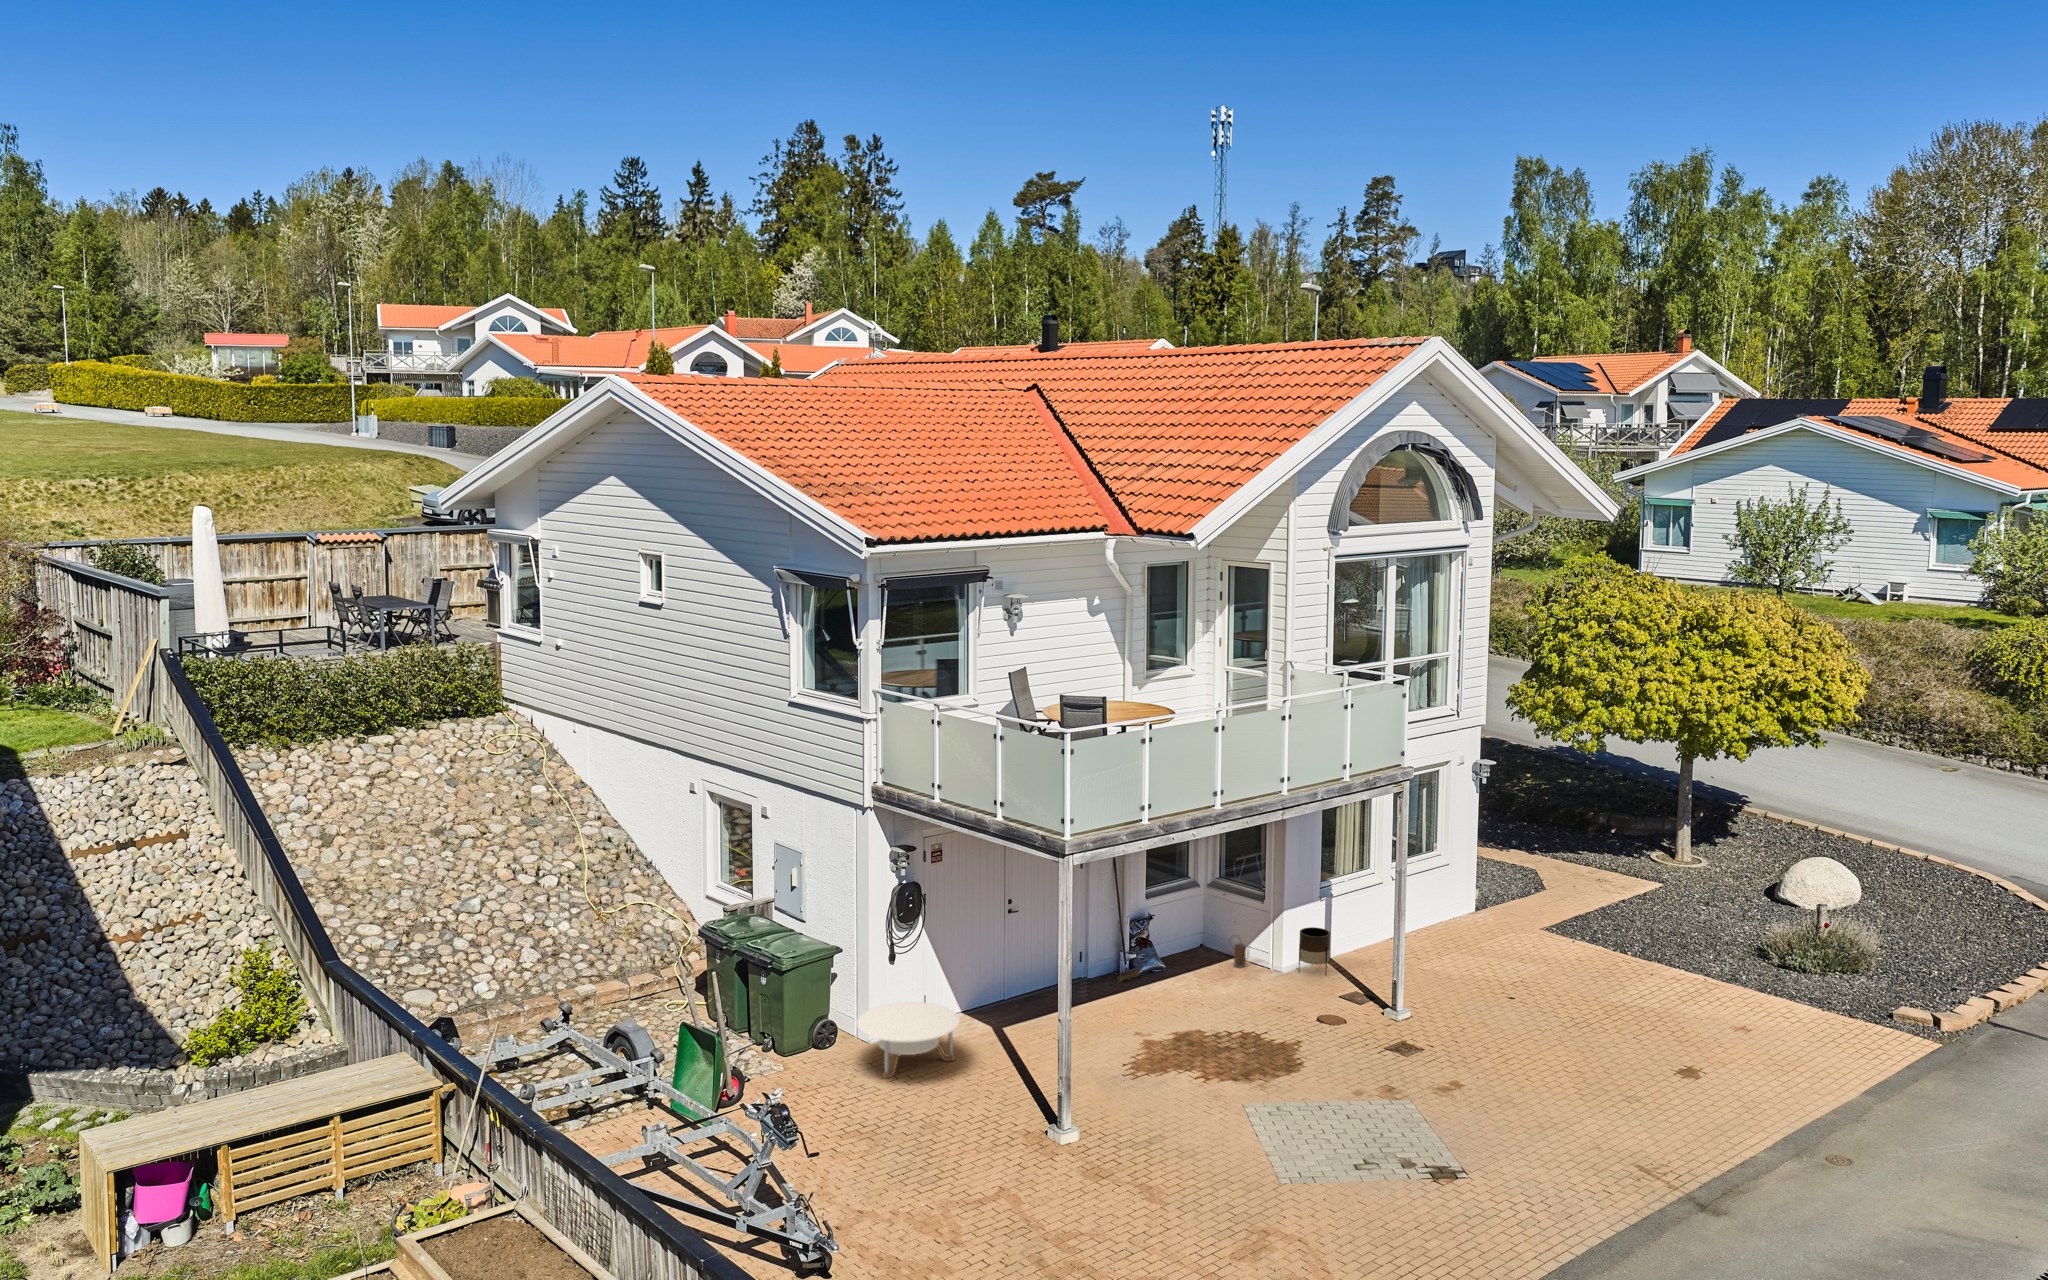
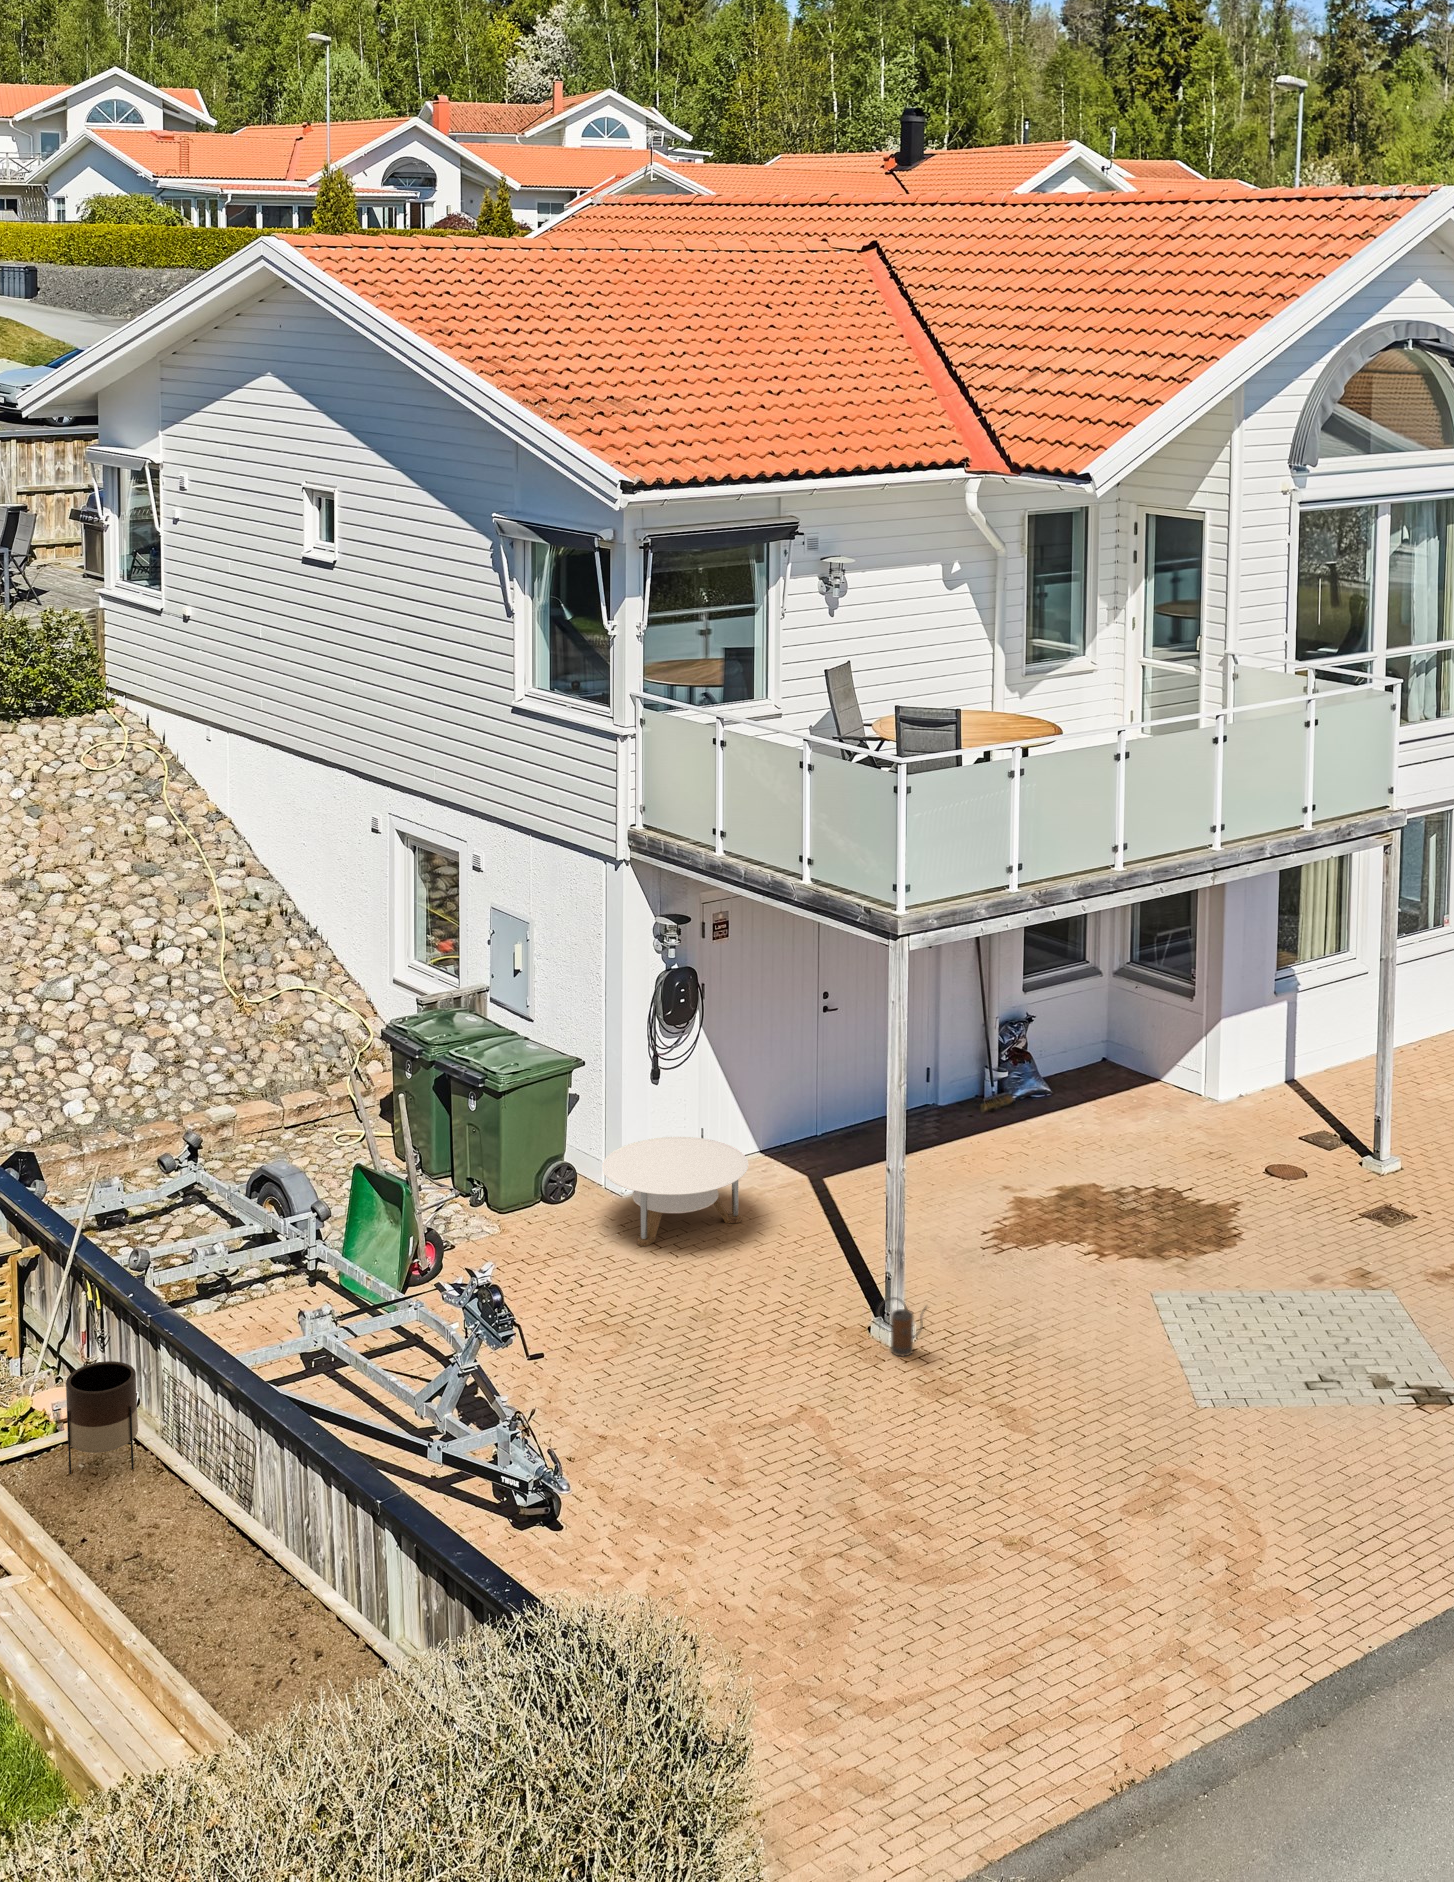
planter: present [1299,927,1330,975] -> present [66,1361,138,1474]
watering can: present [1233,943,1247,968] -> present [878,1297,927,1356]

